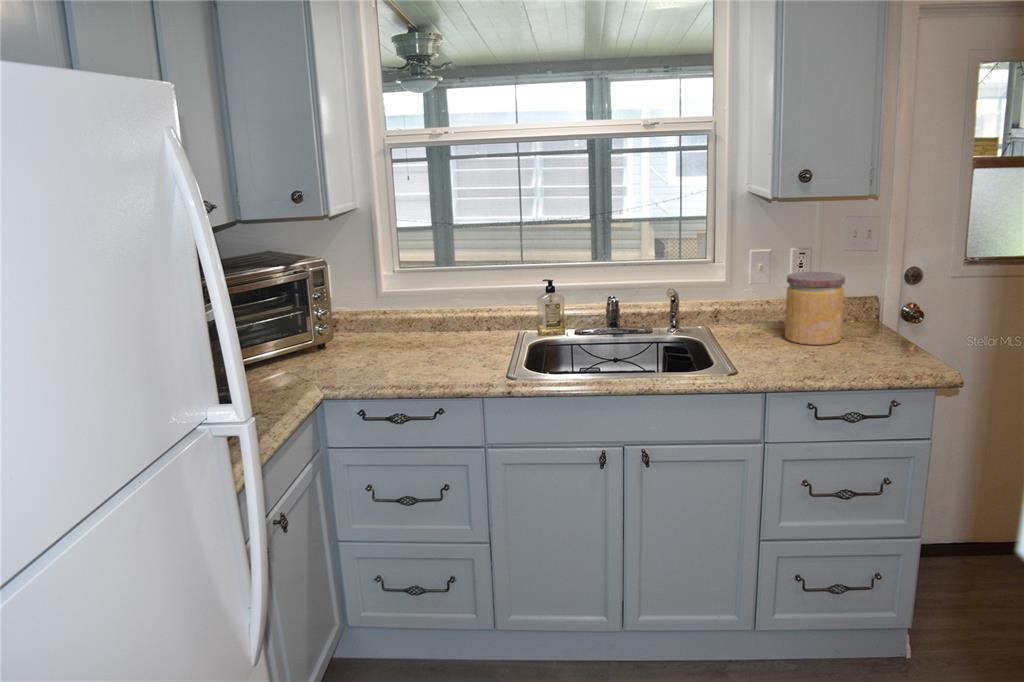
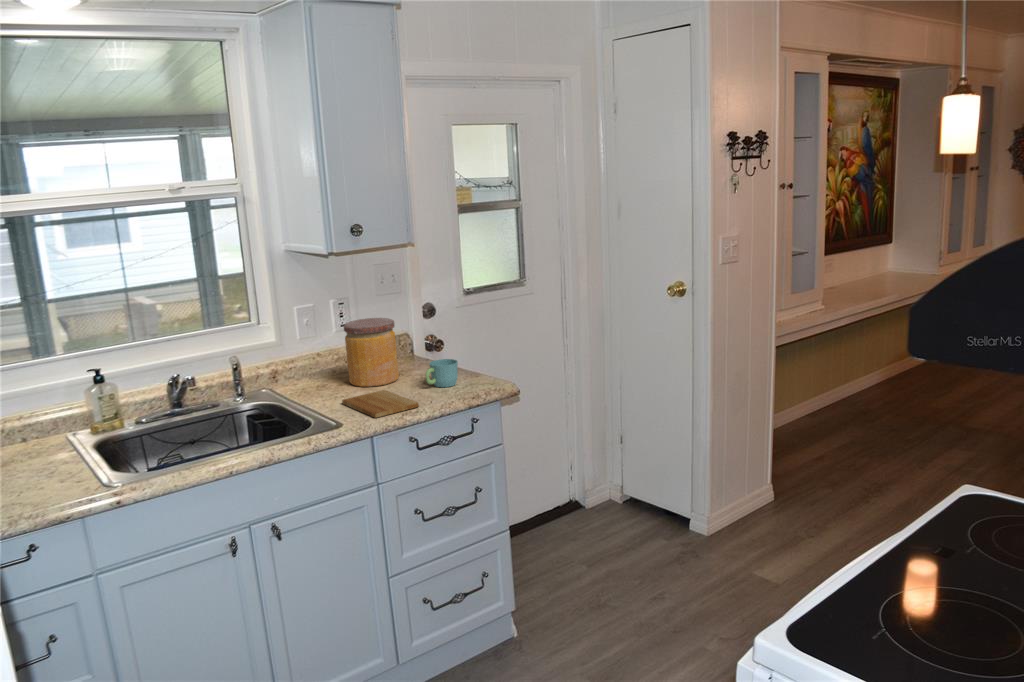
mug: none [859,329,905,361] -> present [425,359,458,387]
cutting board: none [757,349,830,375] -> present [342,390,419,418]

